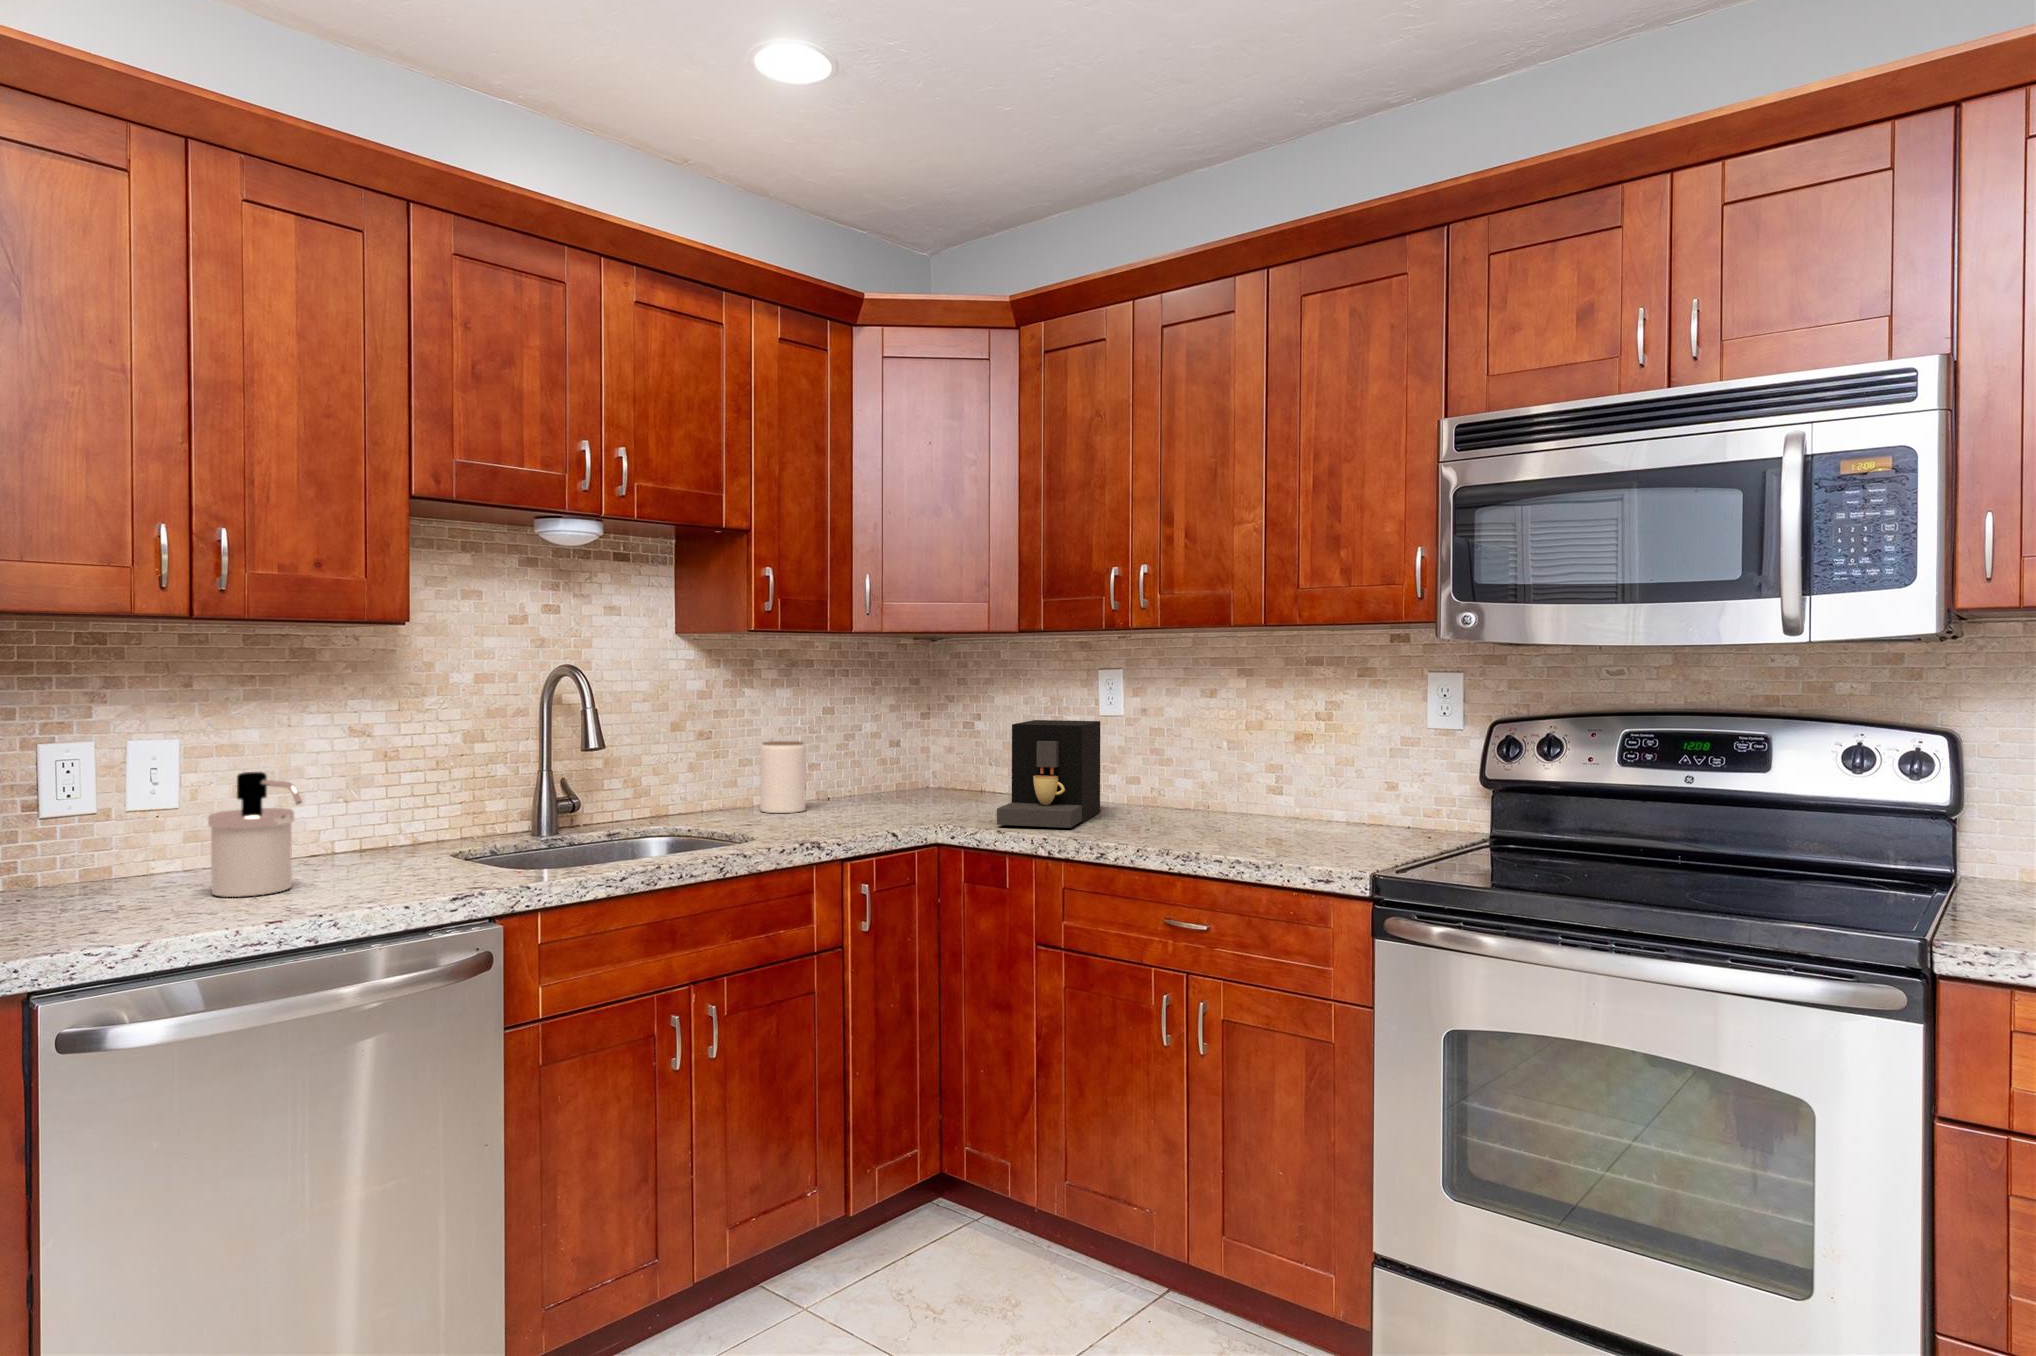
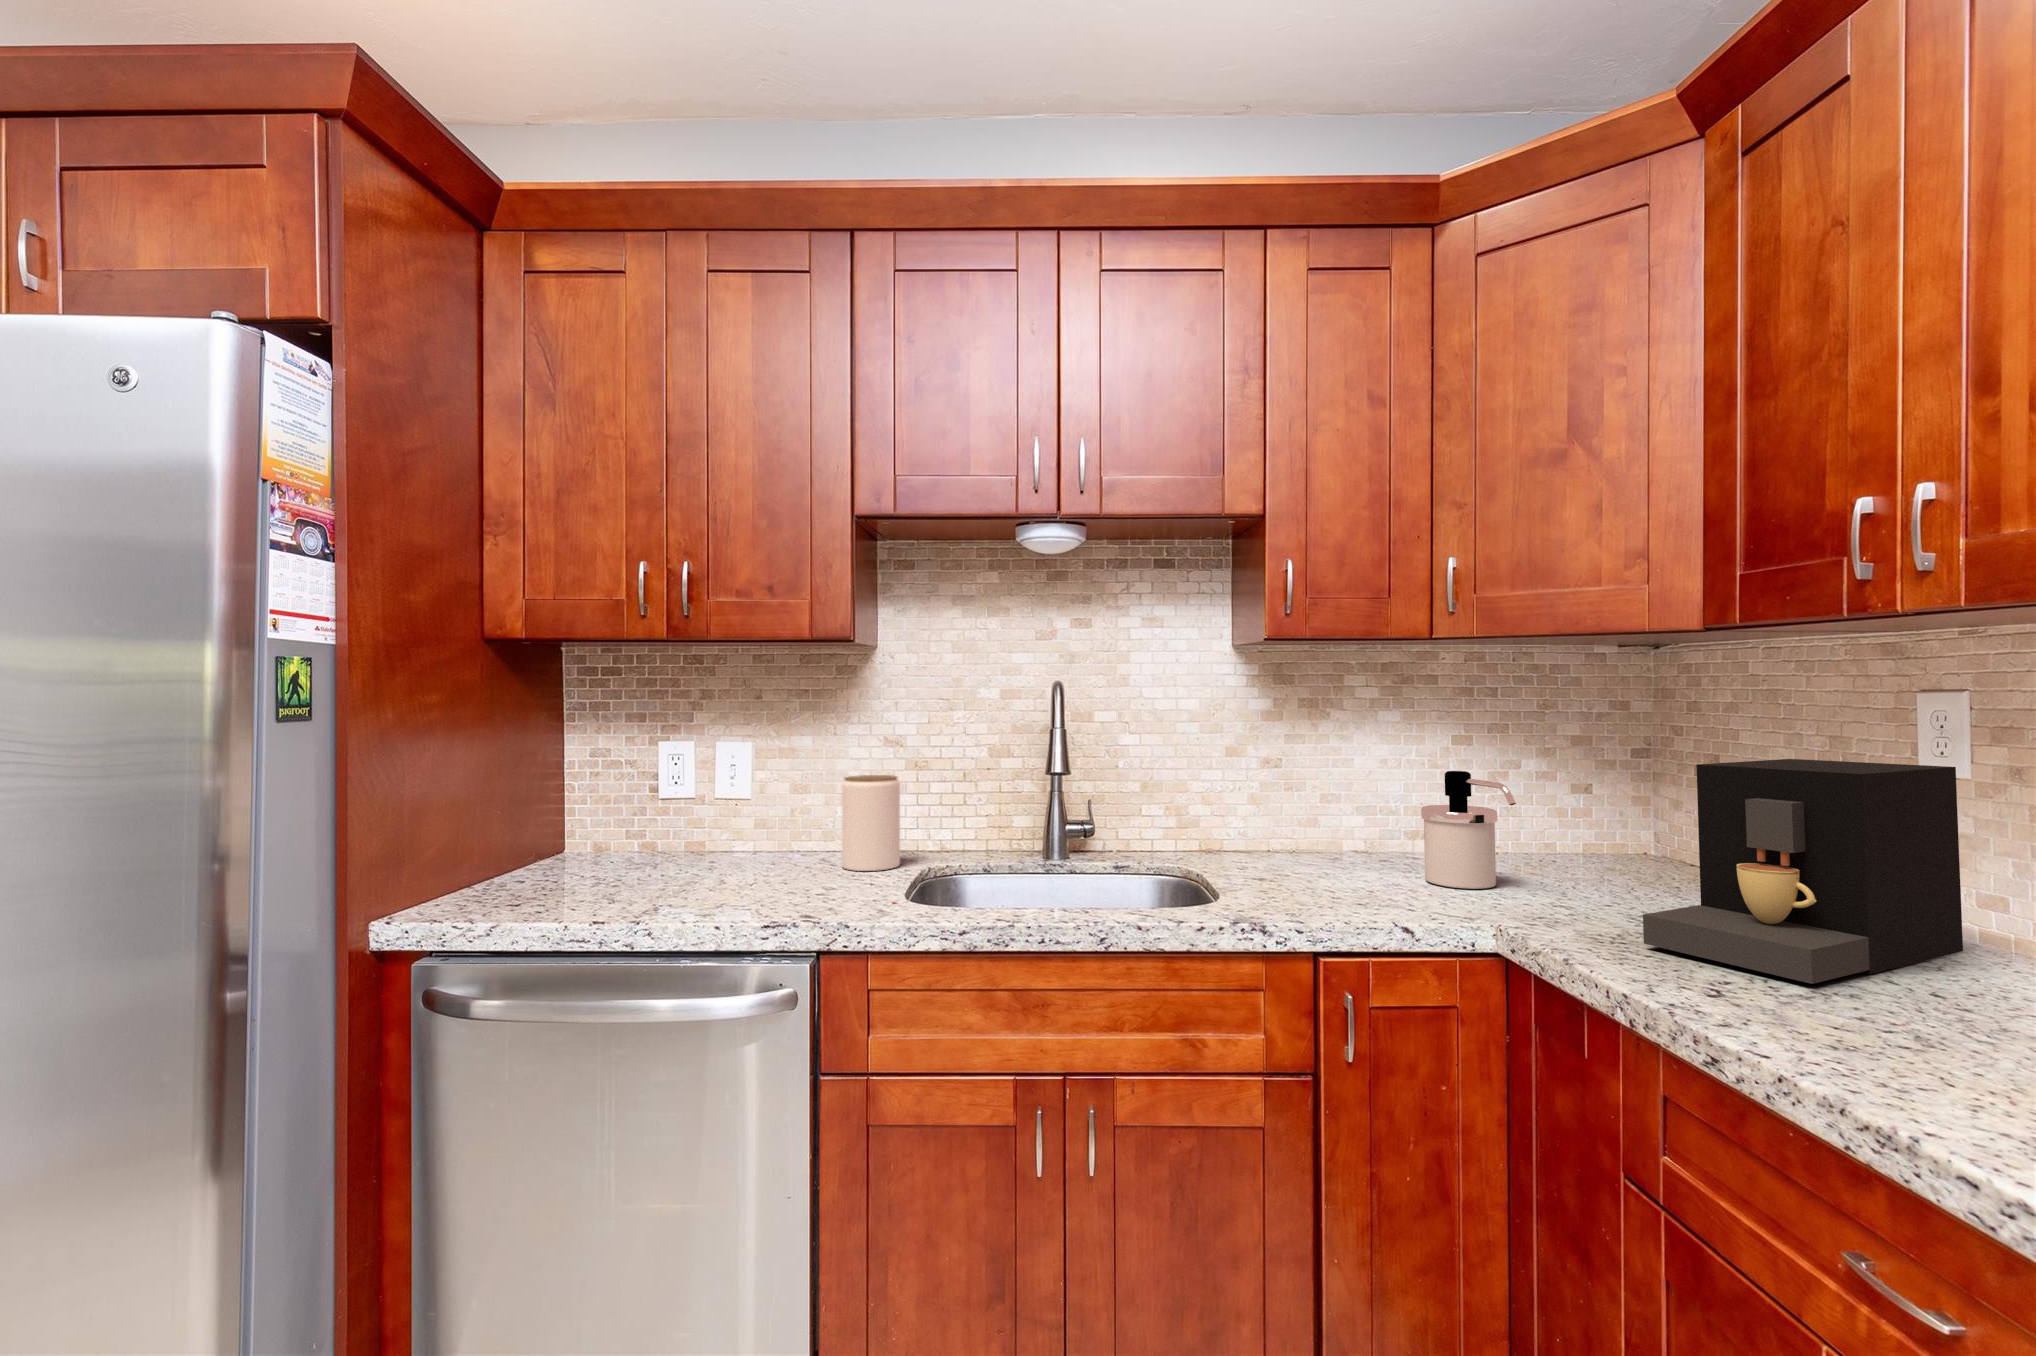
jar: present [760,741,806,813] -> present [842,775,900,871]
soap dispenser: present [208,772,302,897] -> present [1421,771,1516,889]

